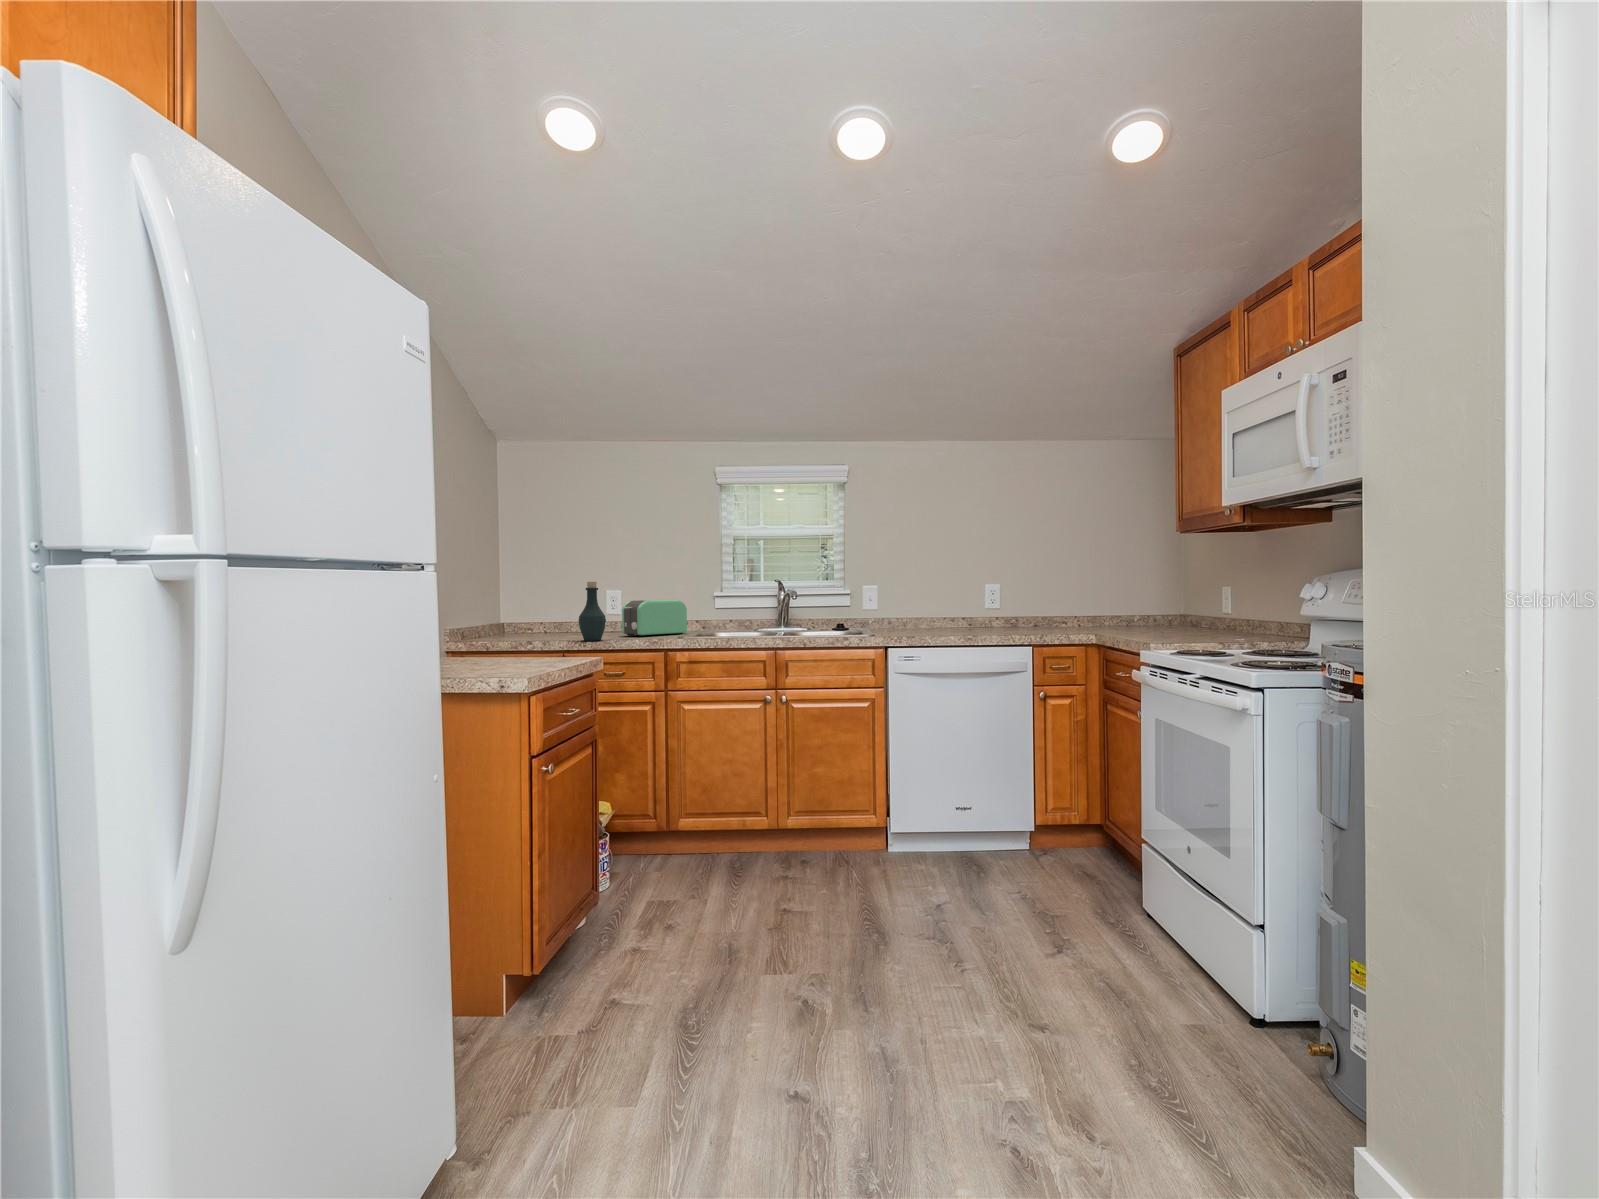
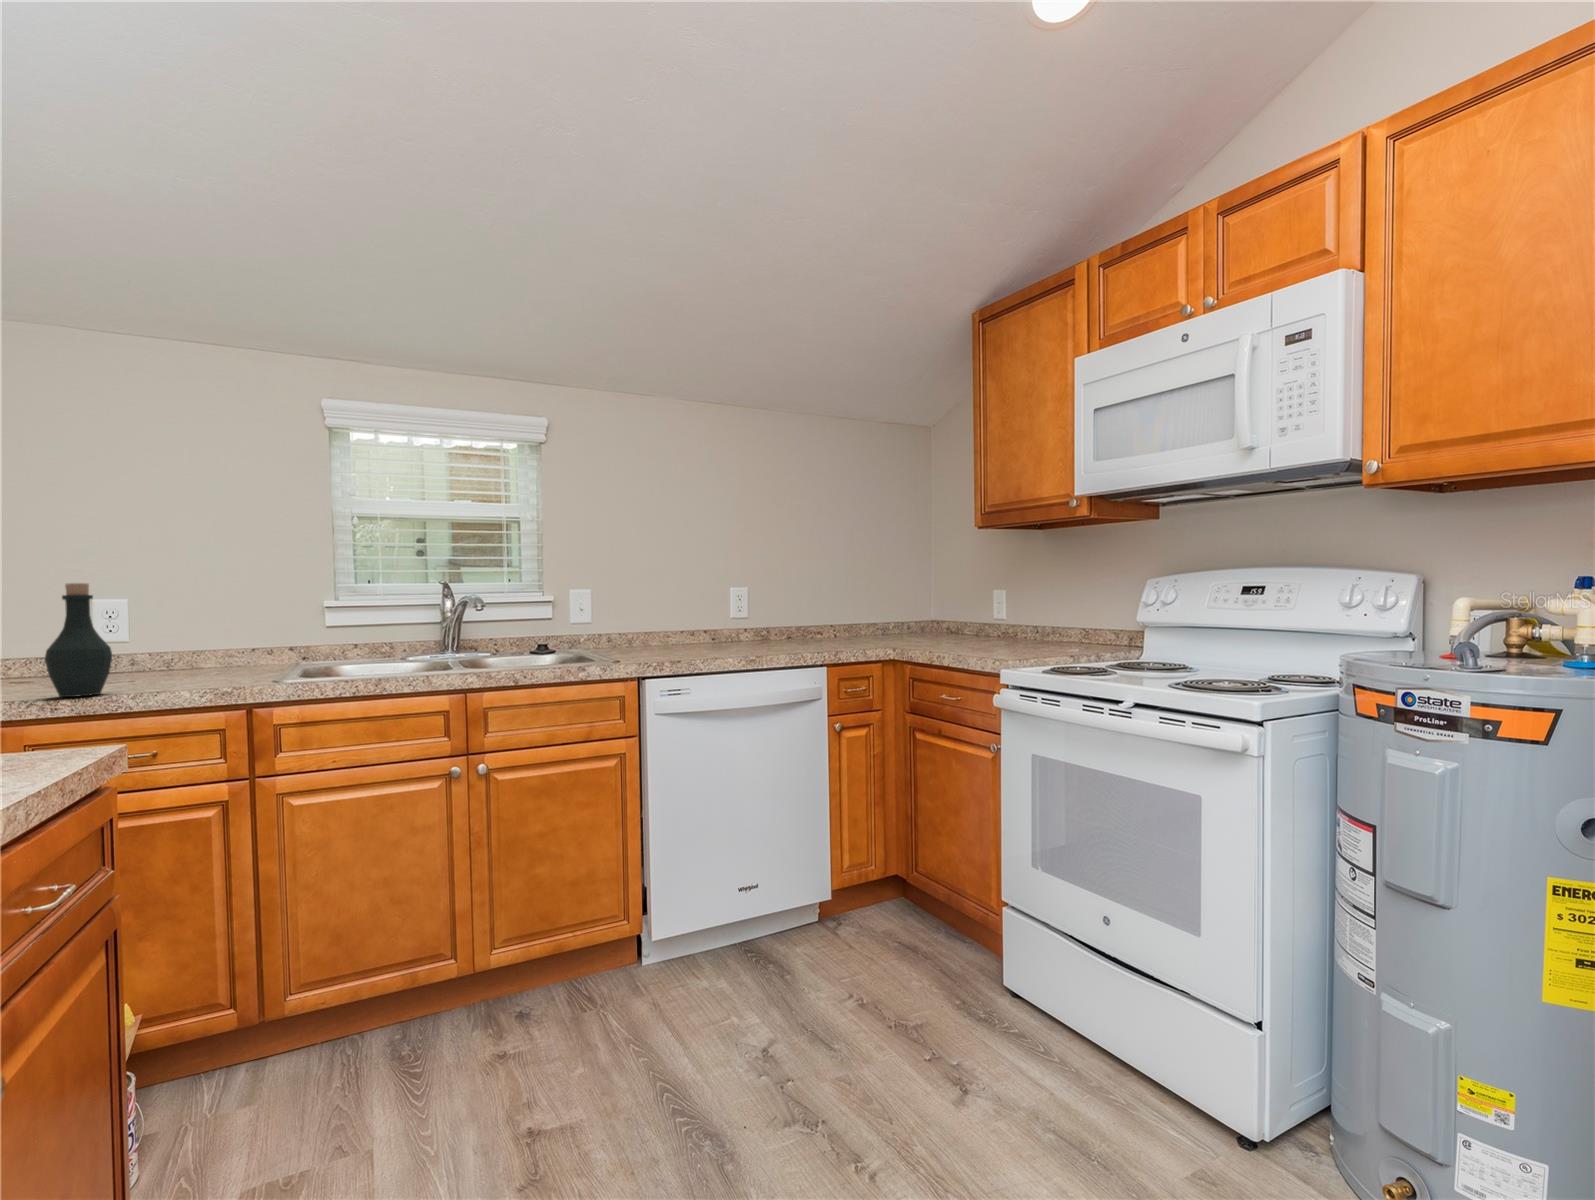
toaster: present [622,600,687,636] -> none [145,616,281,681]

